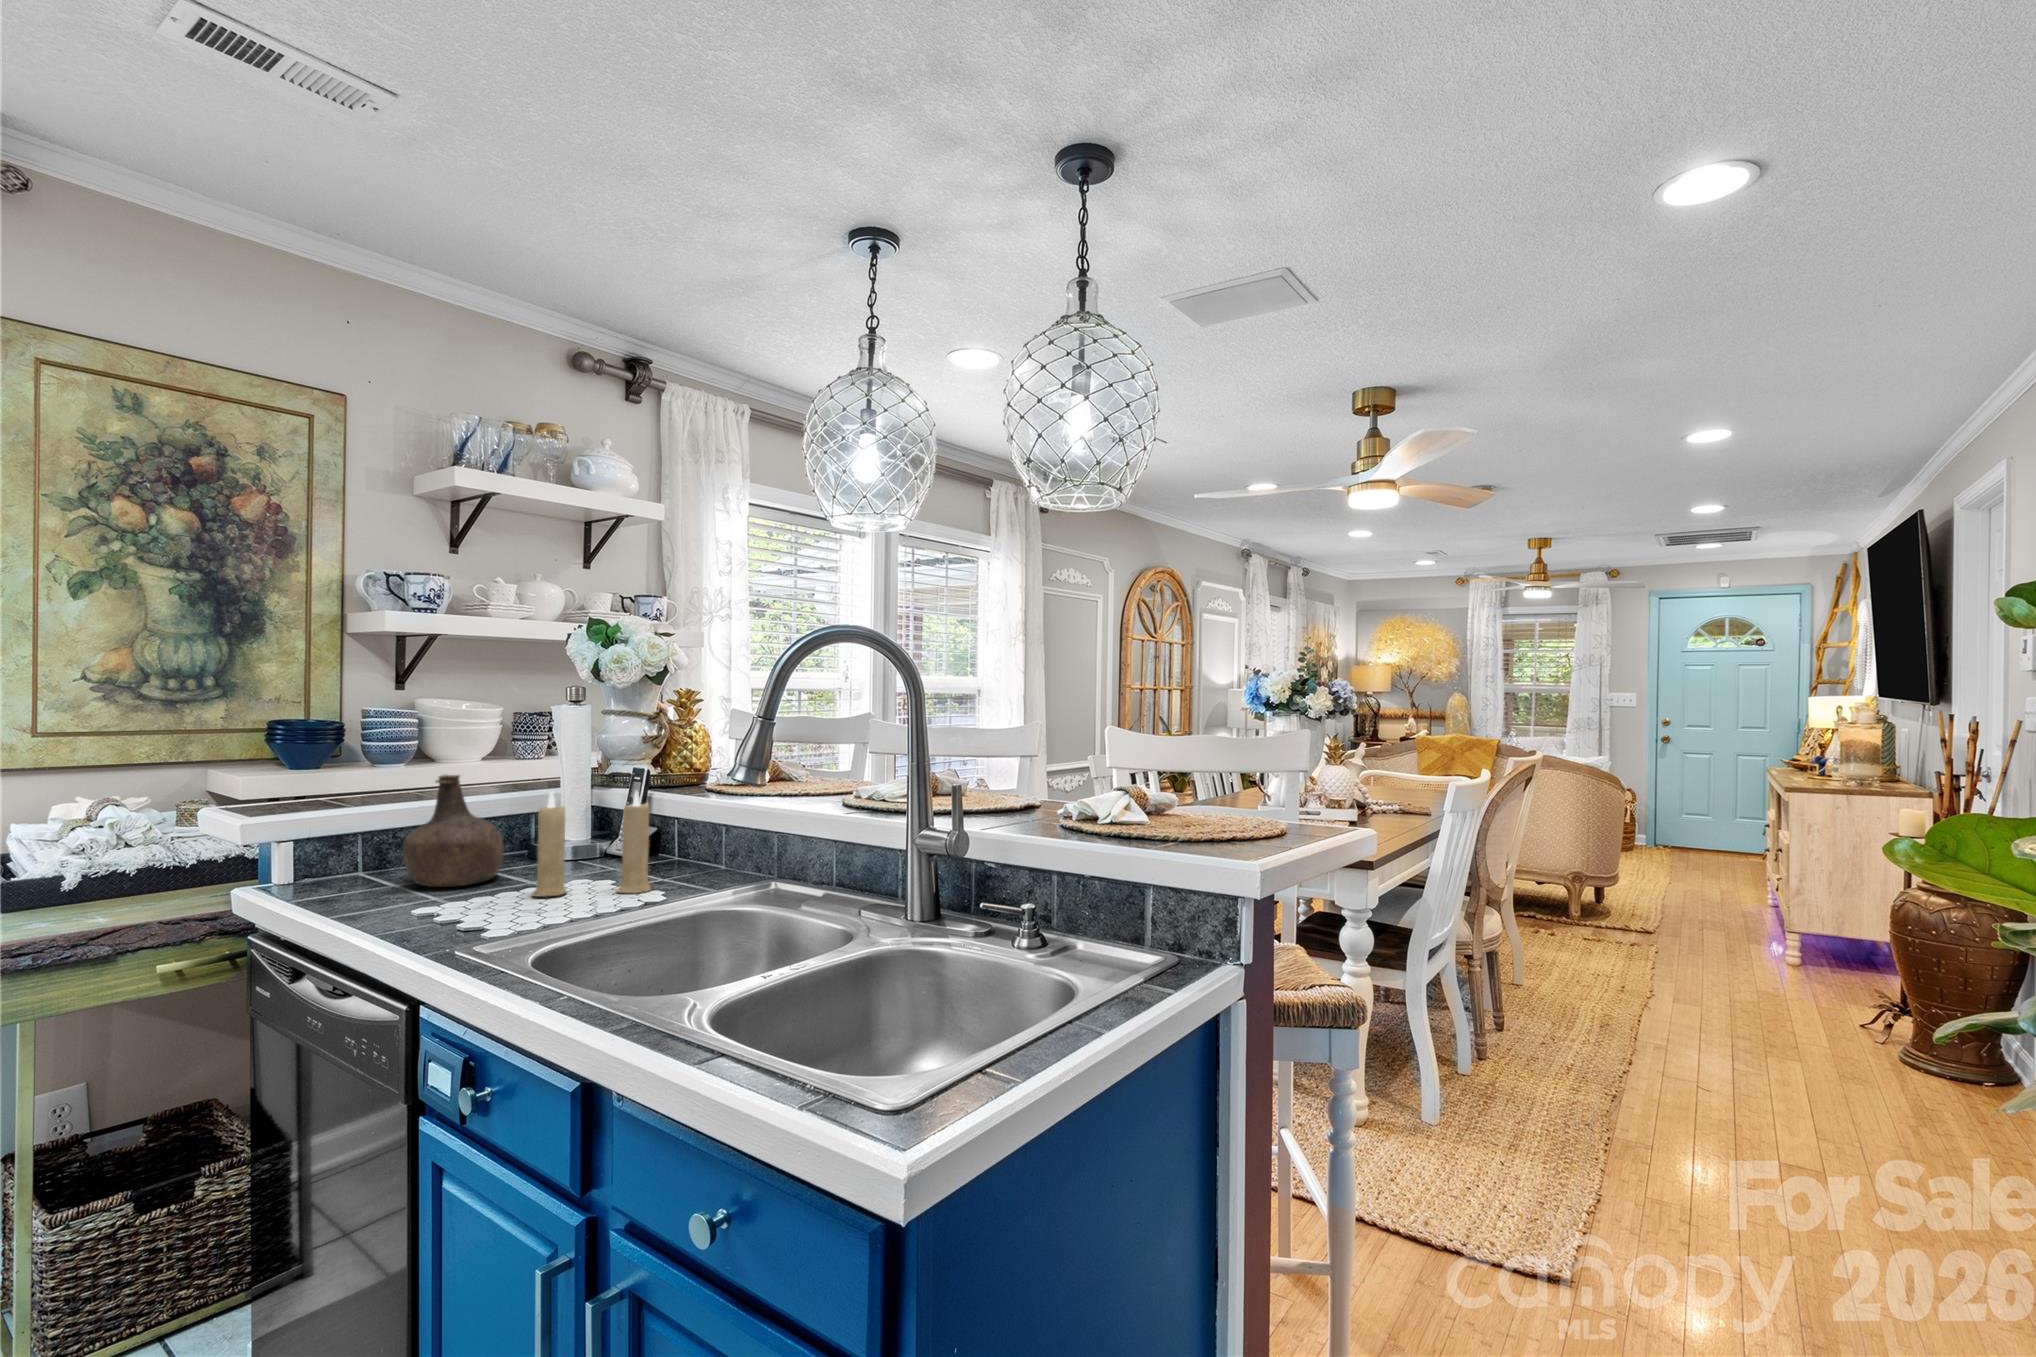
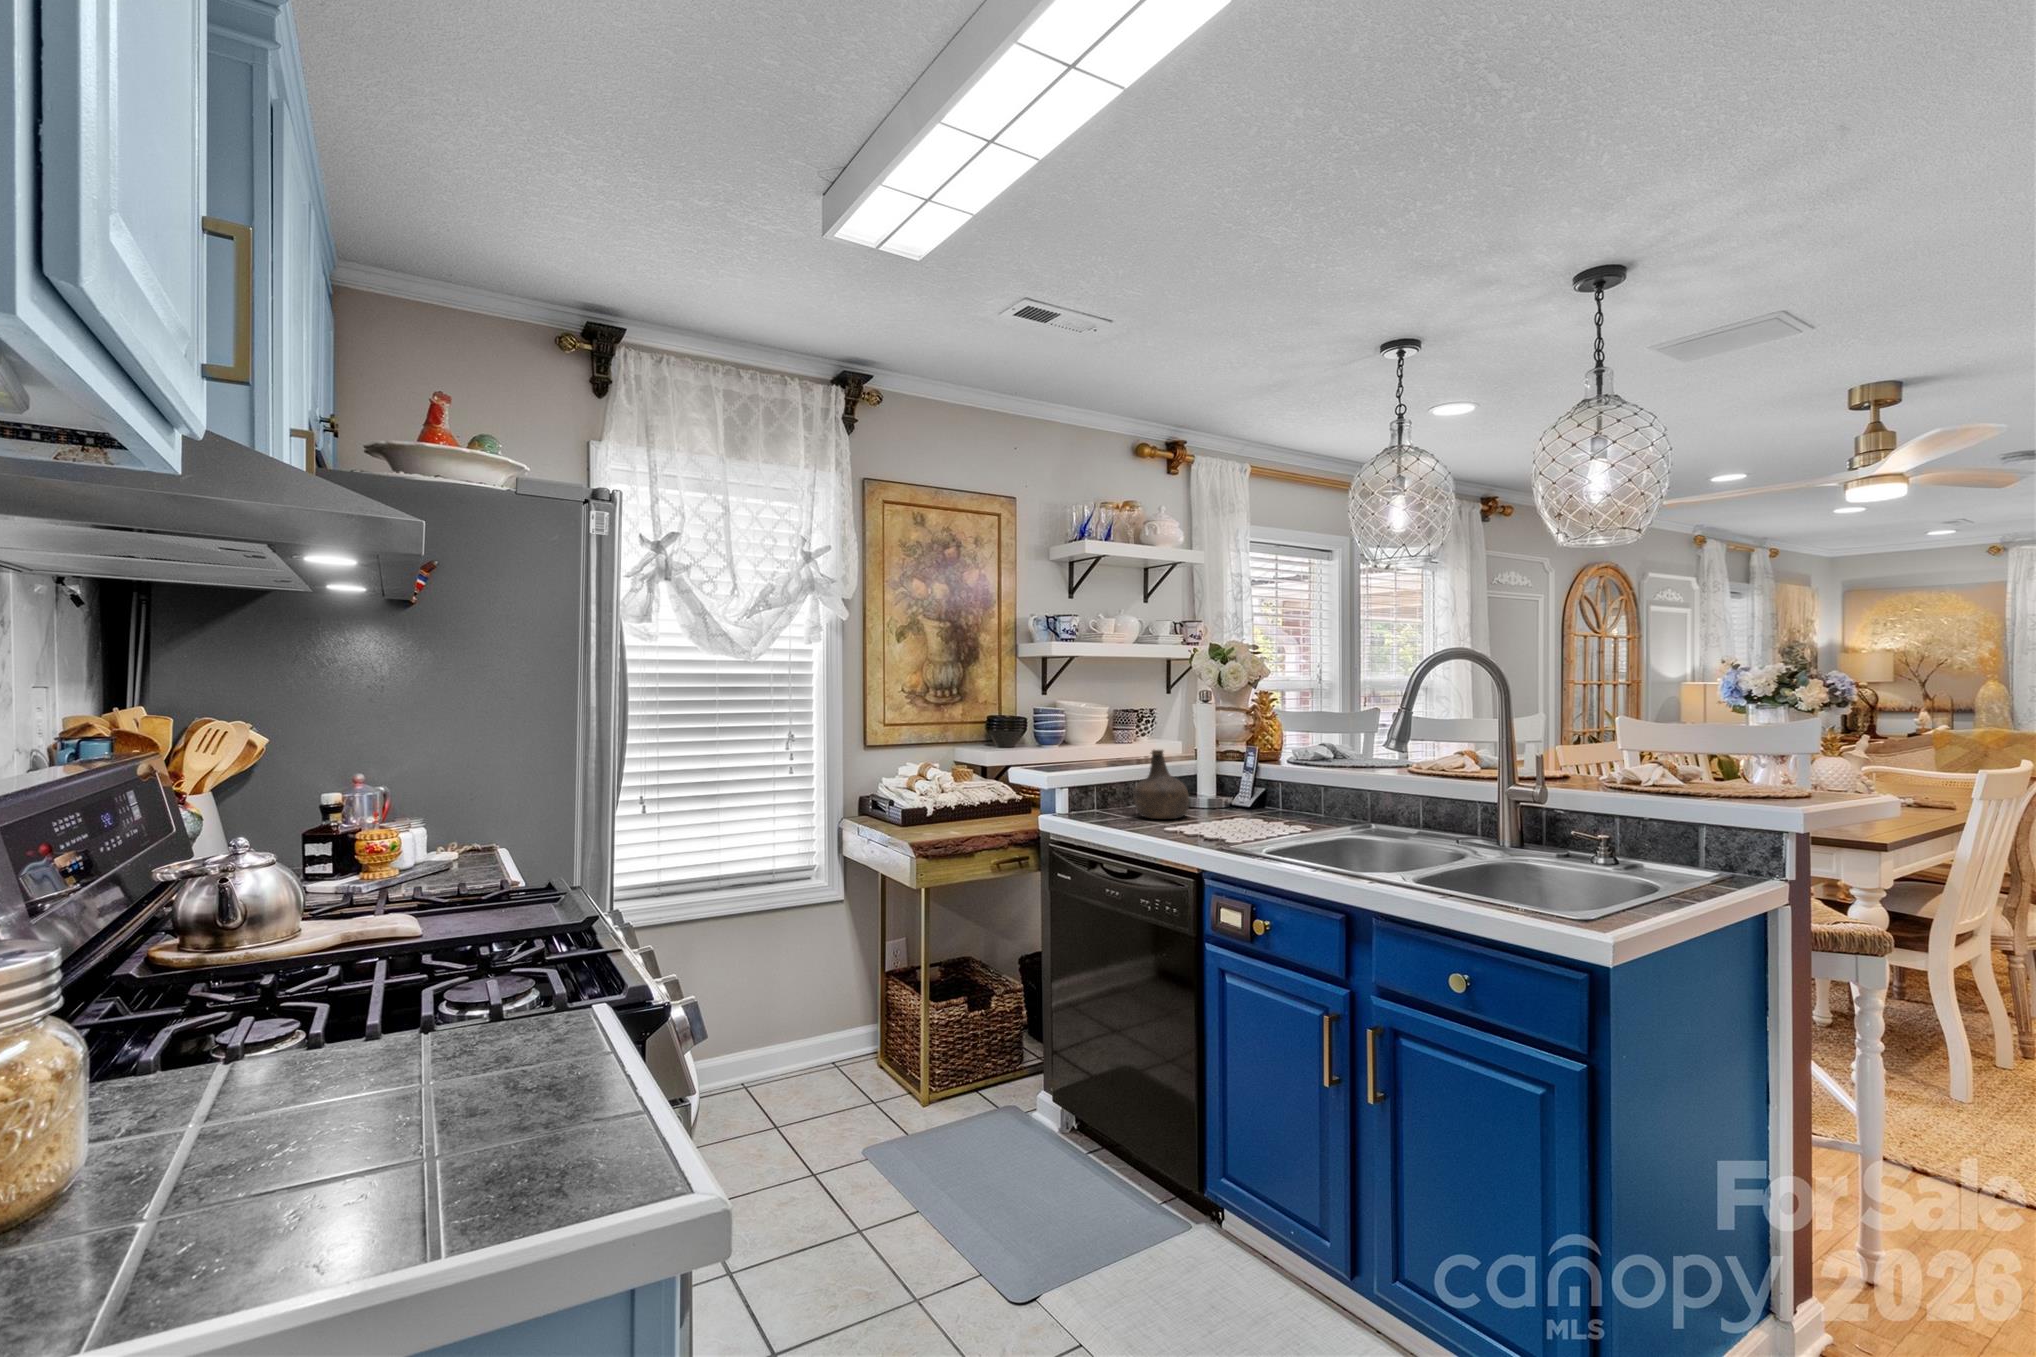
candle: present [532,791,651,896] -> none [1222,758,1297,827]

